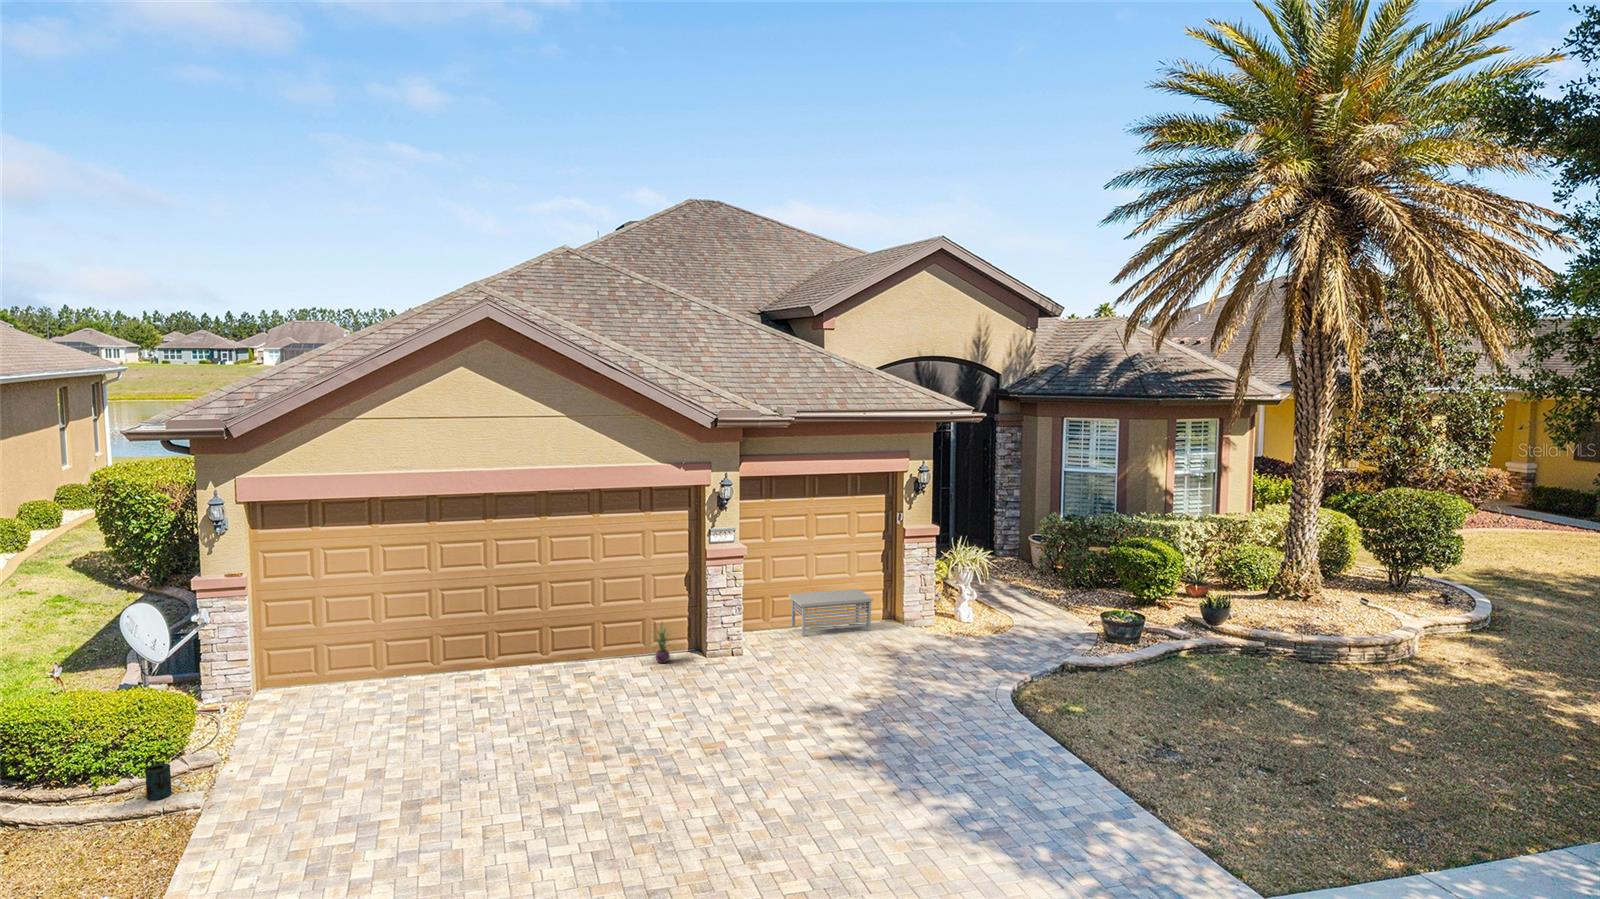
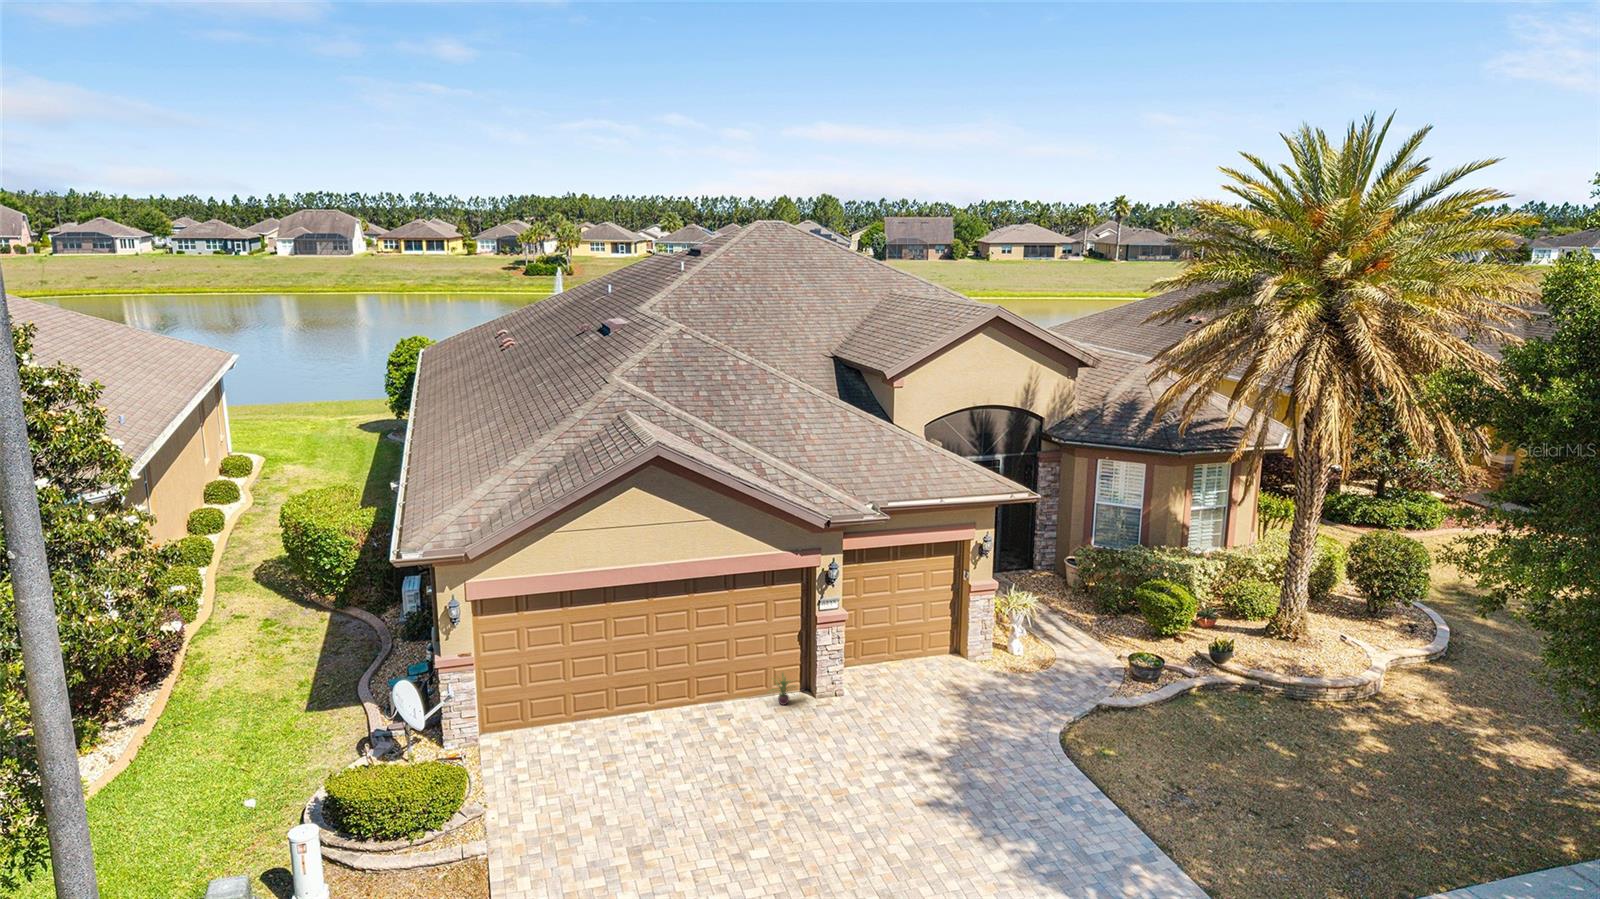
storage bench: present [789,589,873,636] -> none [875,630,944,674]
watering can: present [145,755,172,800] -> none [447,810,468,844]

